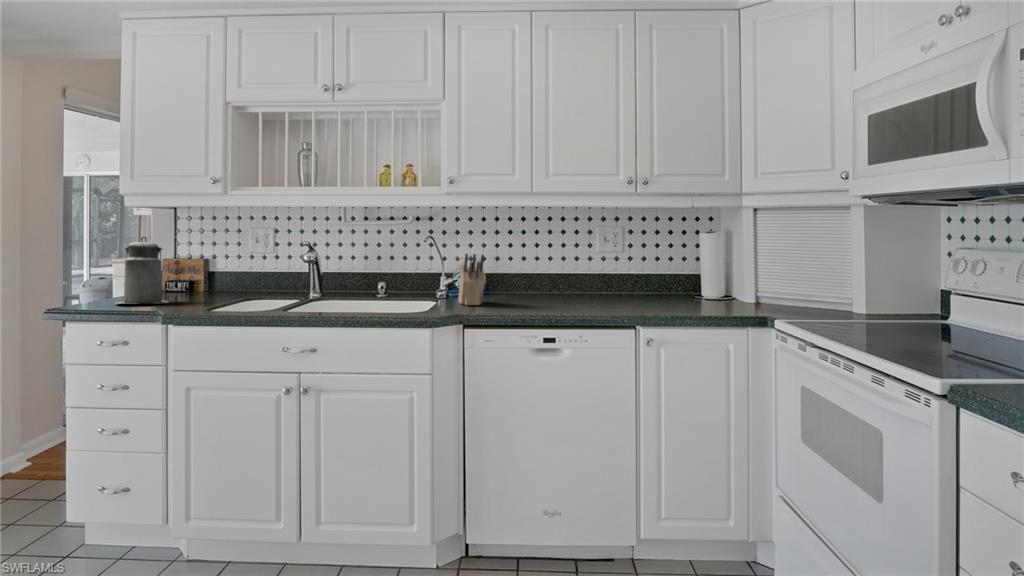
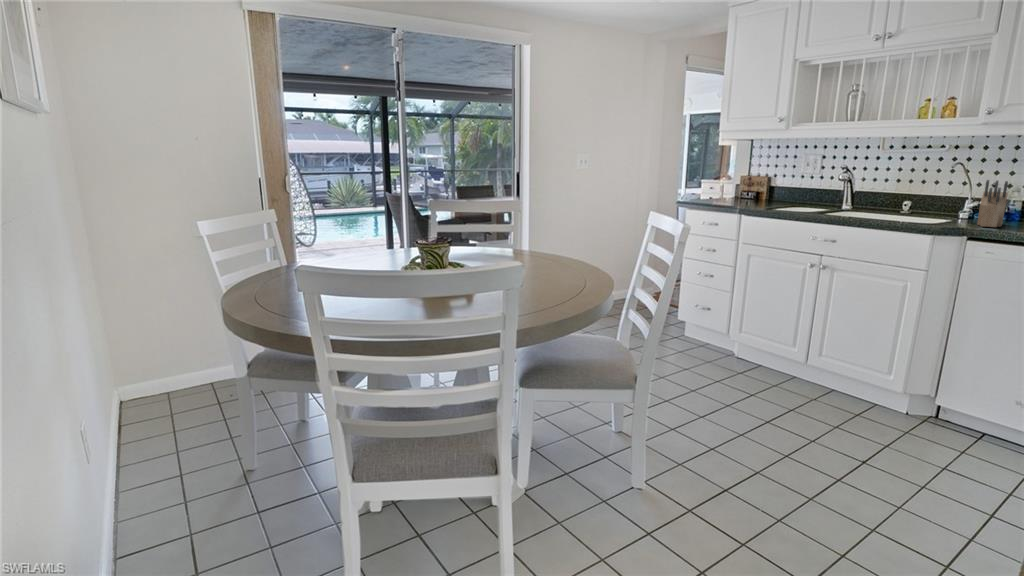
canister: present [116,237,169,304] -> none [707,162,740,206]

